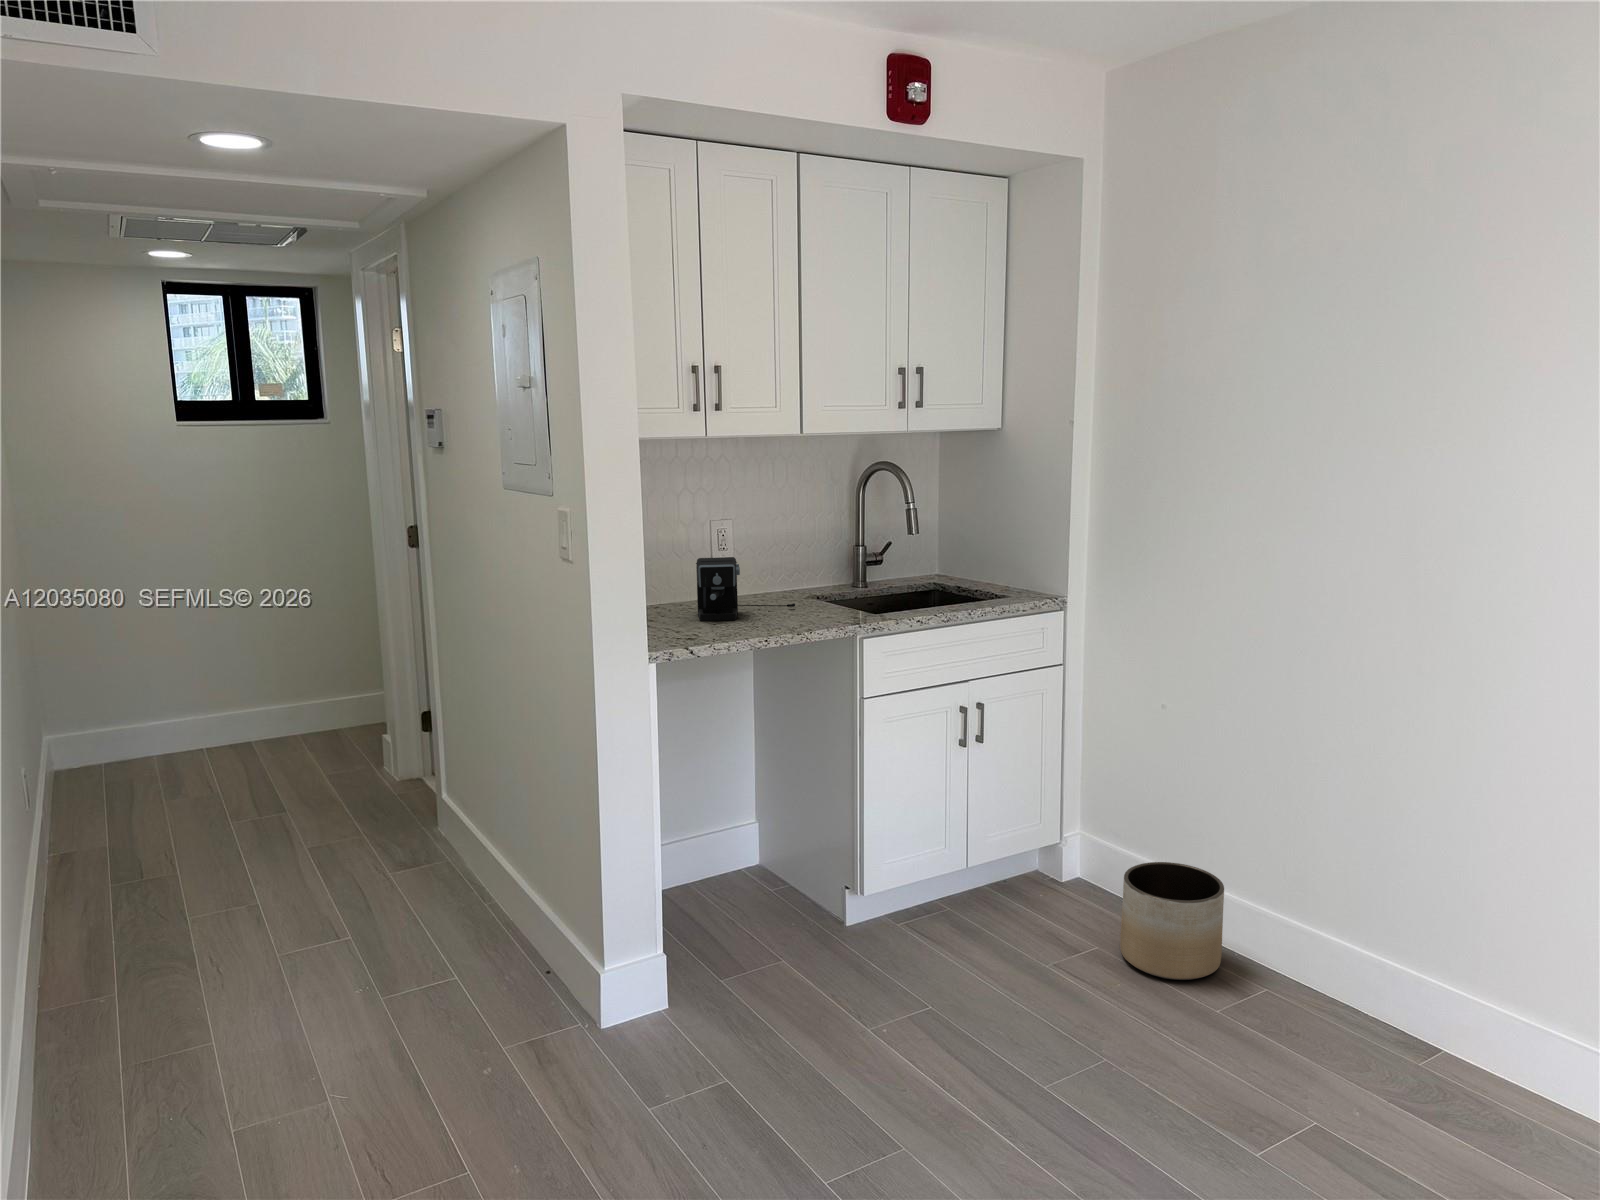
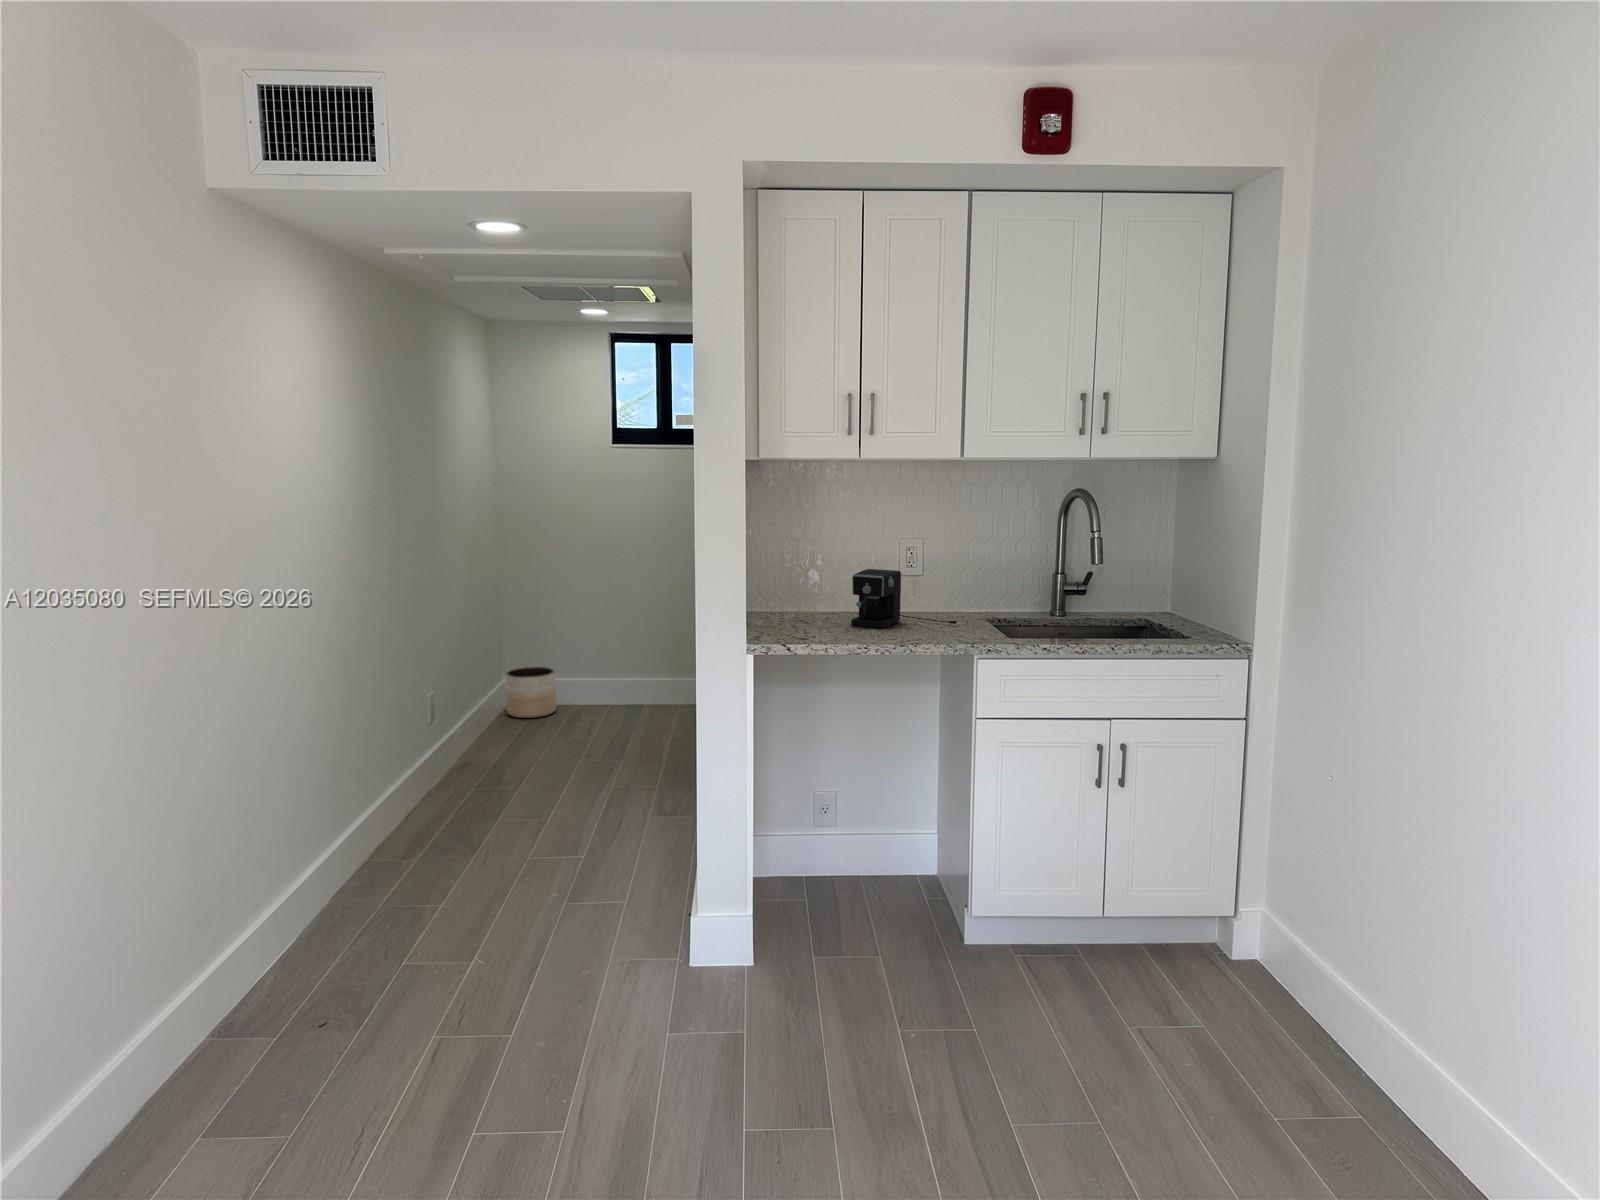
planter: present [1120,862,1224,980] -> present [506,667,556,718]

